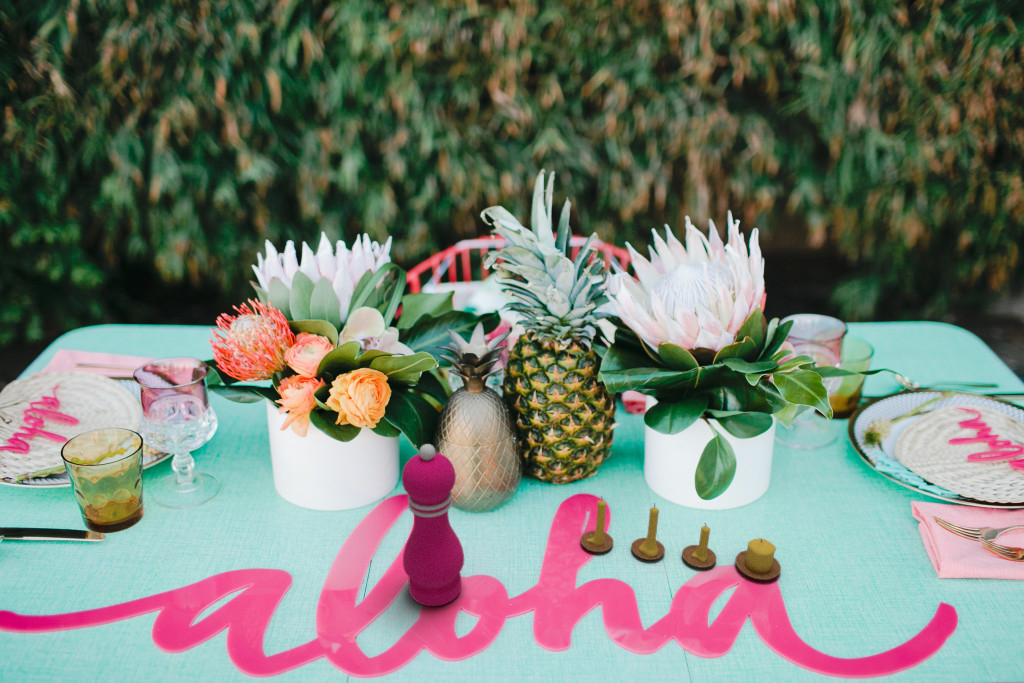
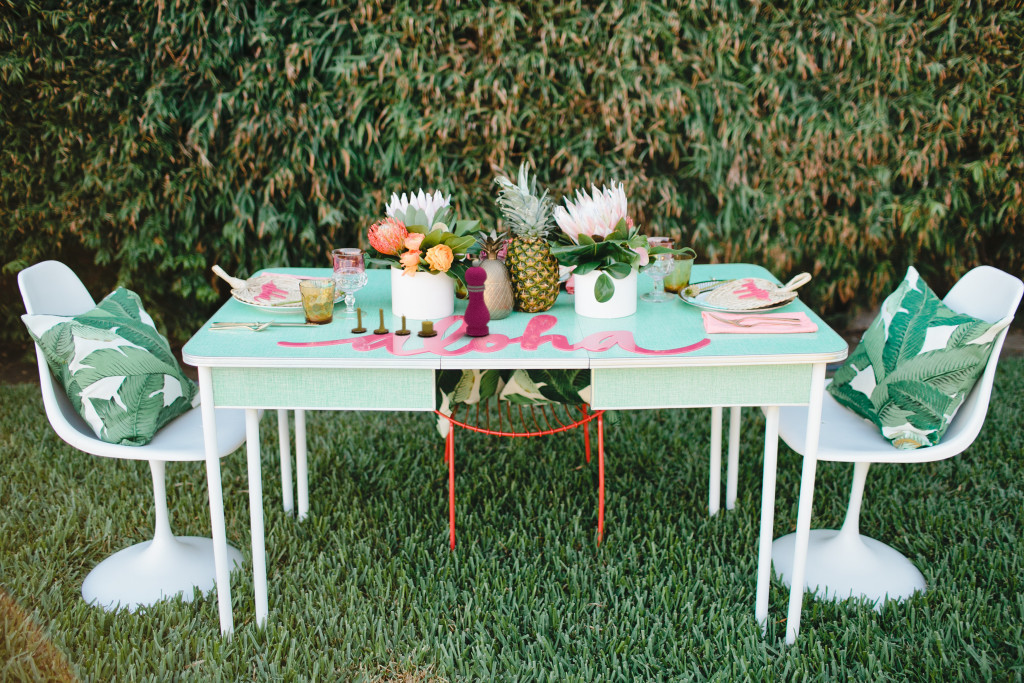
candle: present [581,500,781,580] -> present [352,307,437,336]

